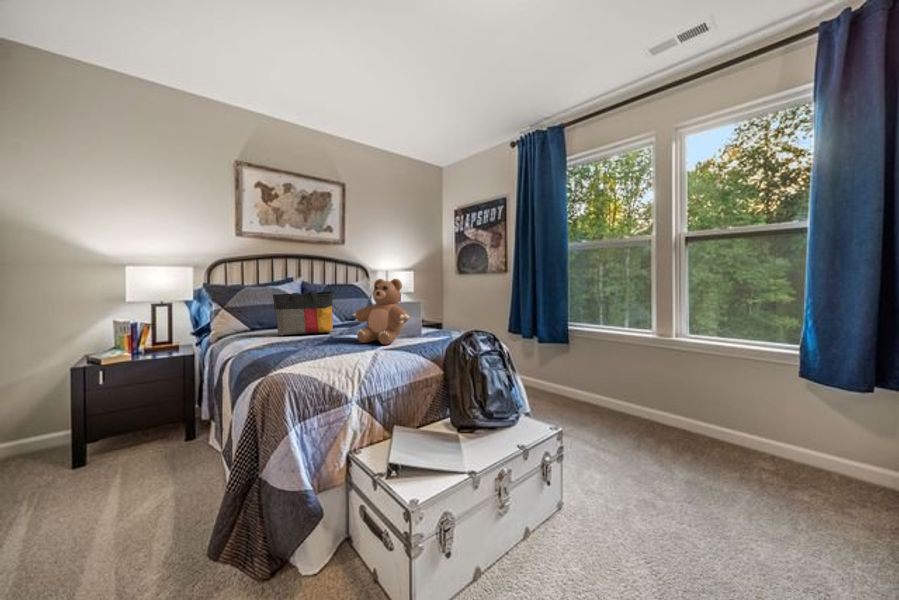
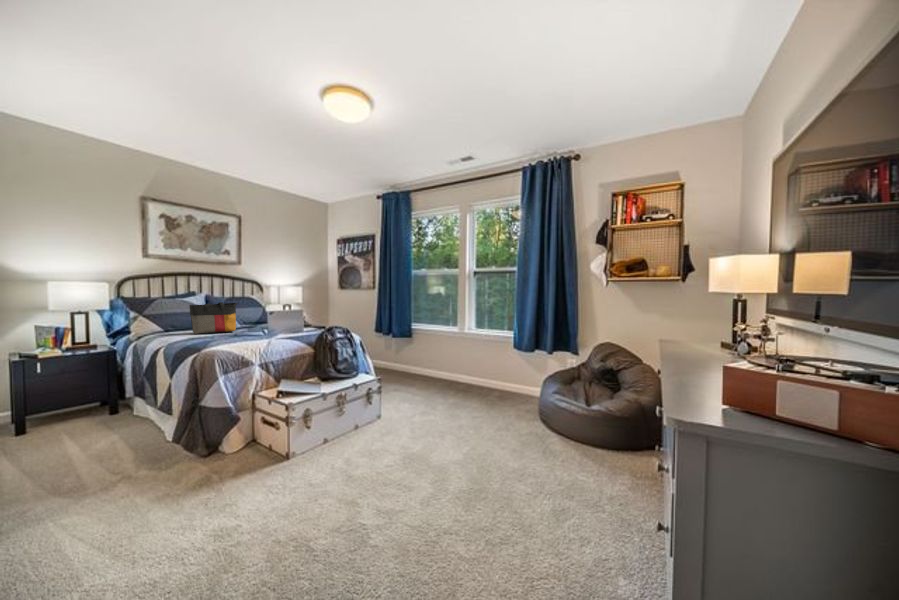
teddy bear: present [353,279,409,345] -> none [253,295,293,336]

